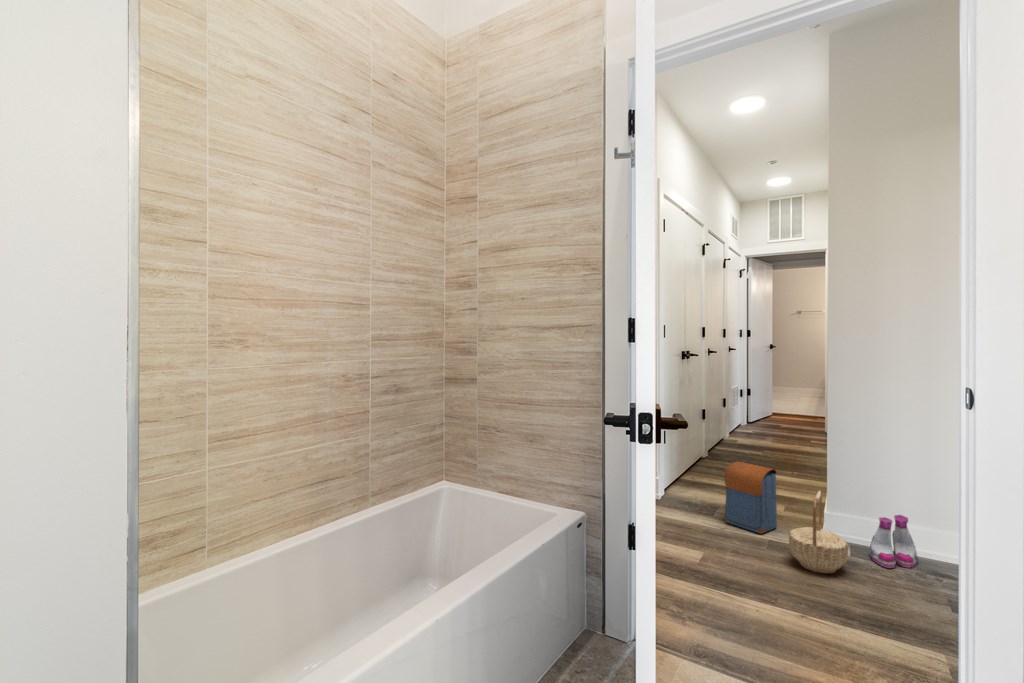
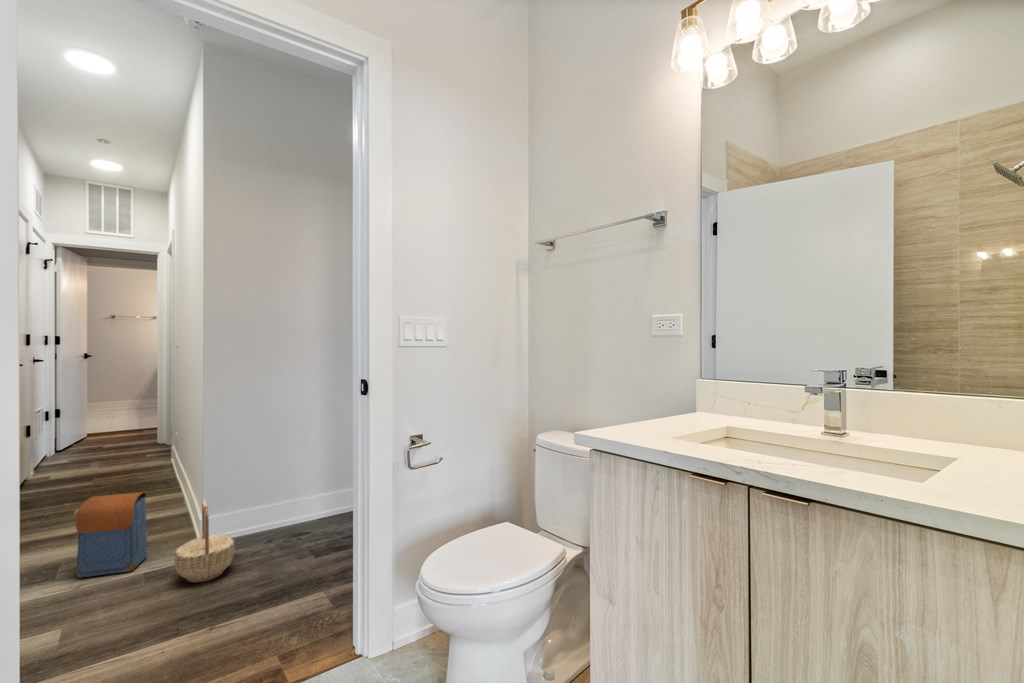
boots: present [870,515,918,568] -> none [245,498,282,548]

